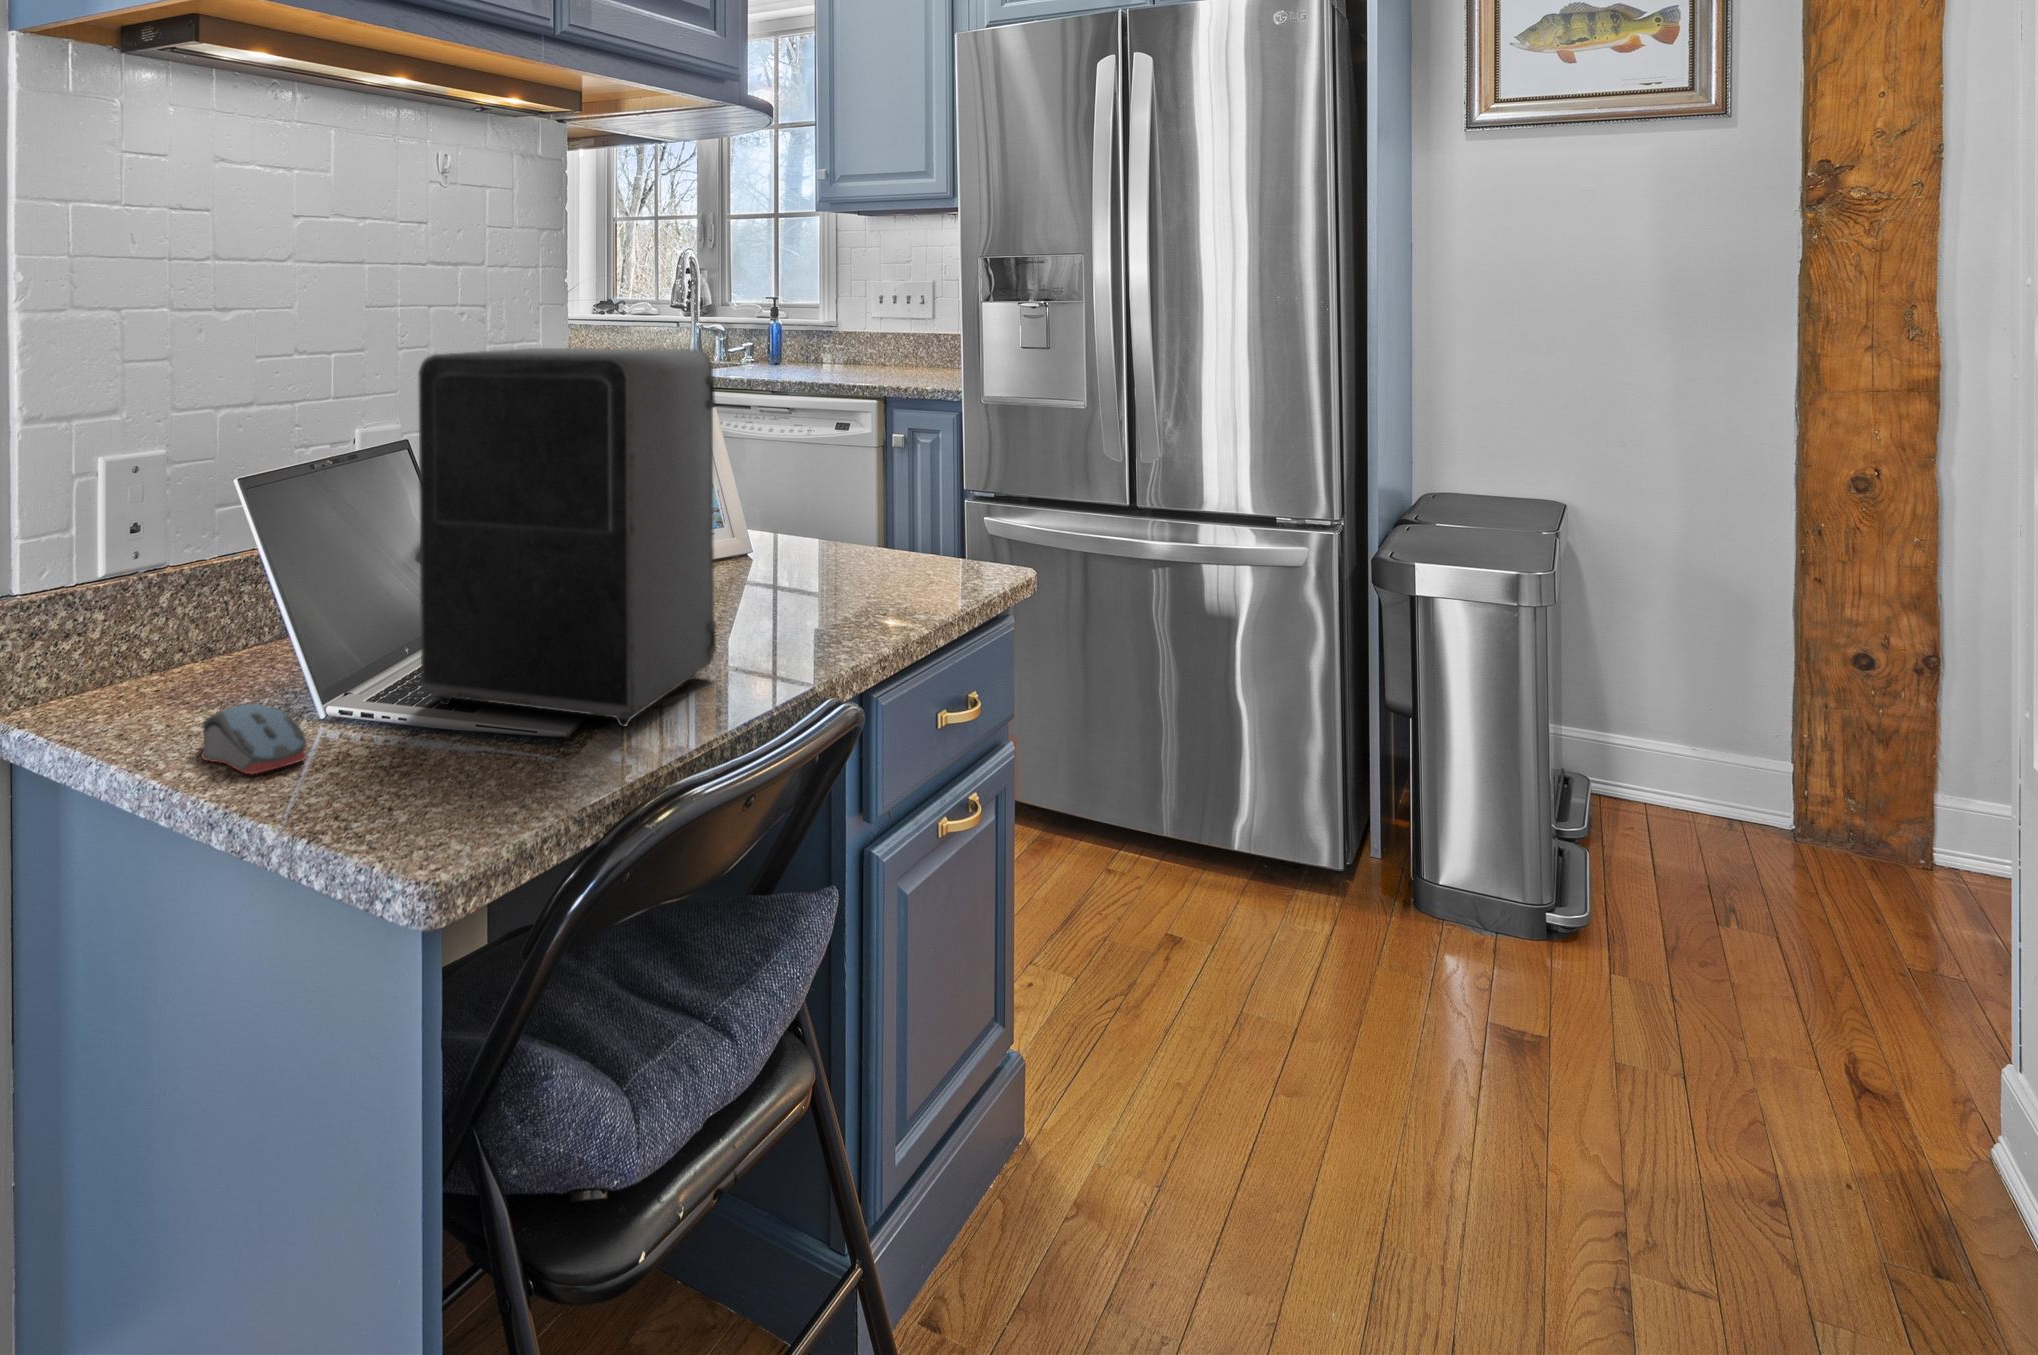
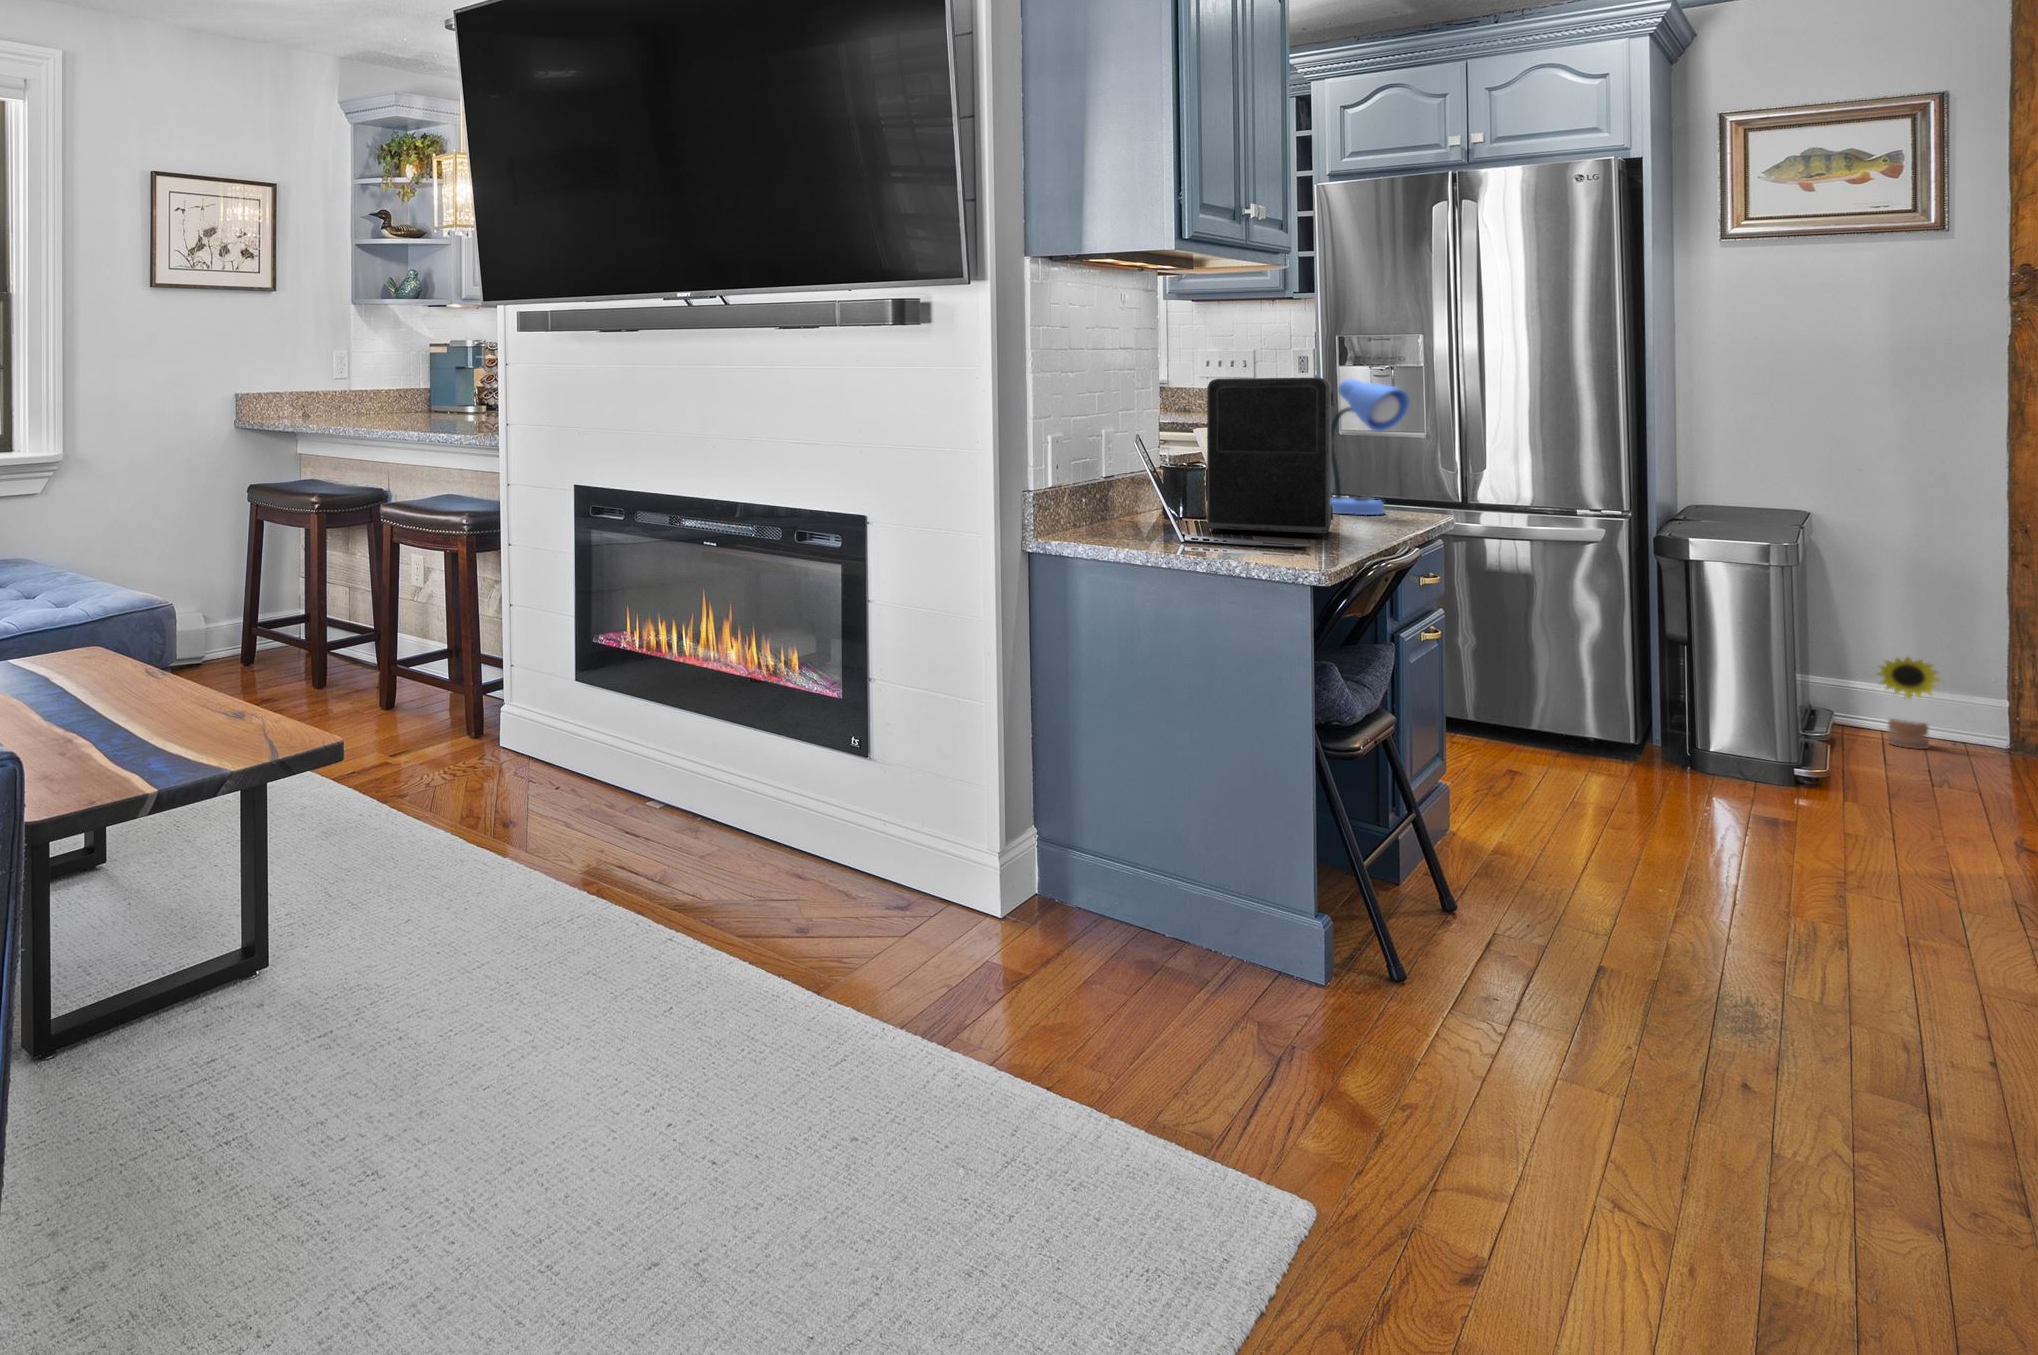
desk lamp: none [814,335,945,593] -> present [1331,379,1410,515]
computer mouse: present [202,704,306,774] -> none [1140,520,1196,541]
decorative plant: none [1642,704,1723,830] -> present [1878,657,1940,749]

